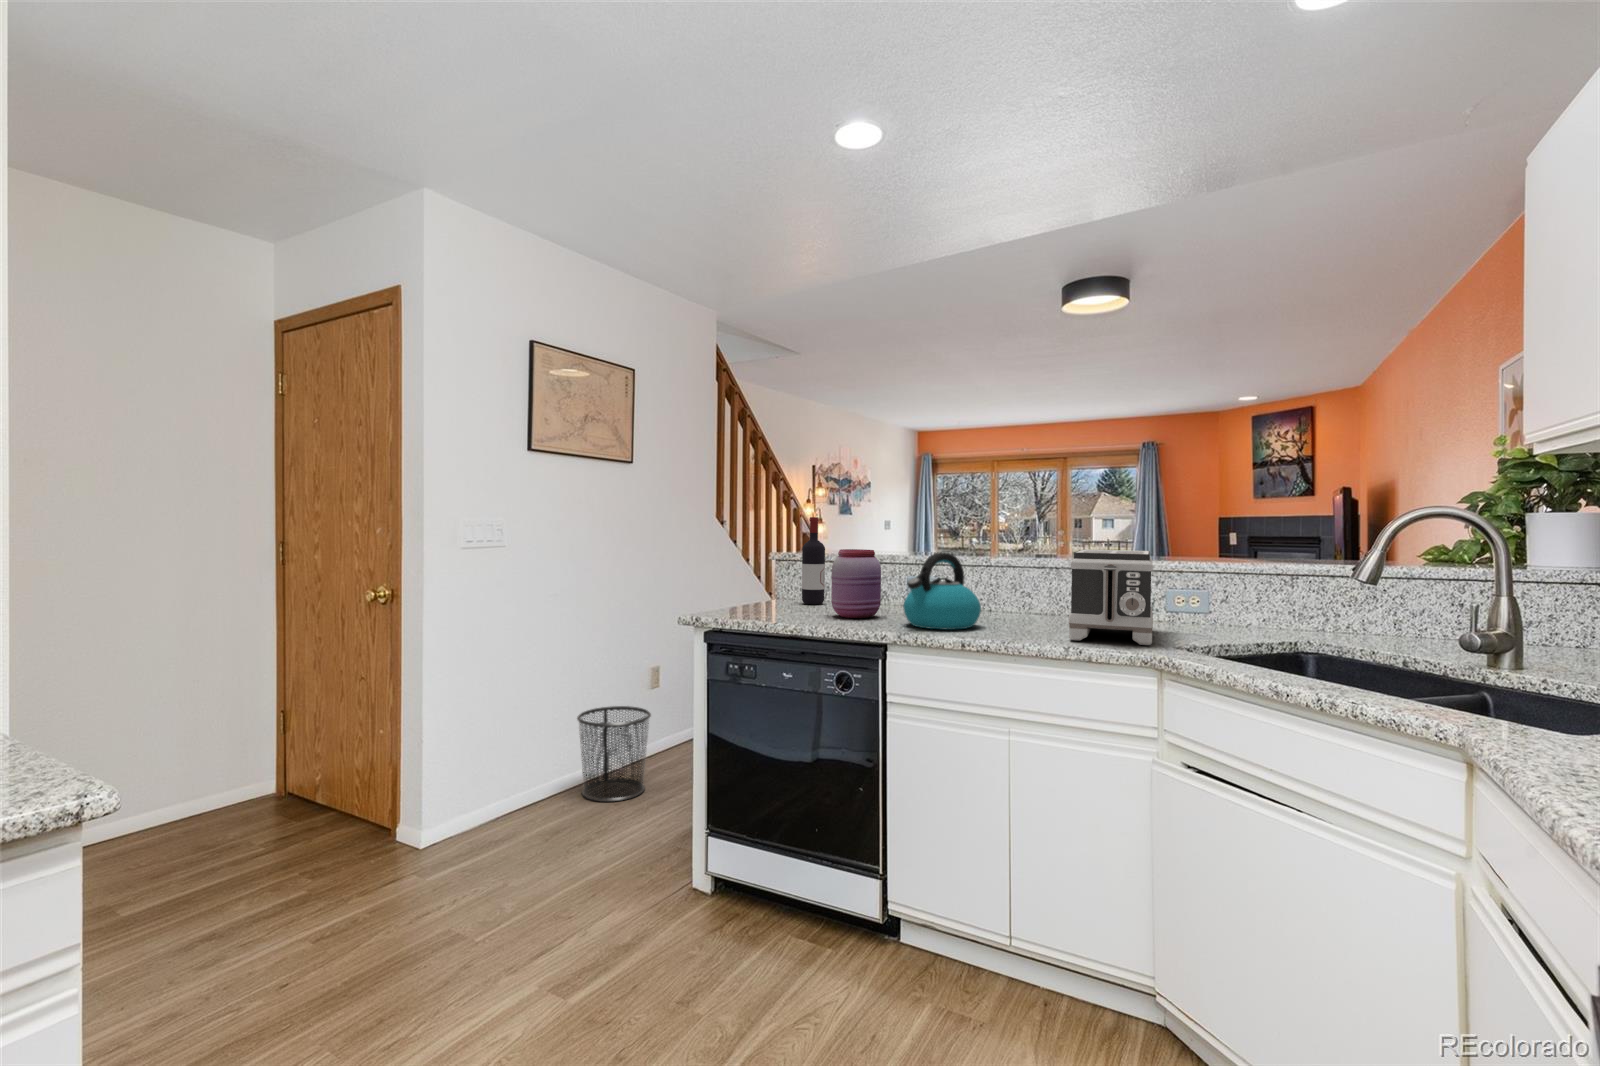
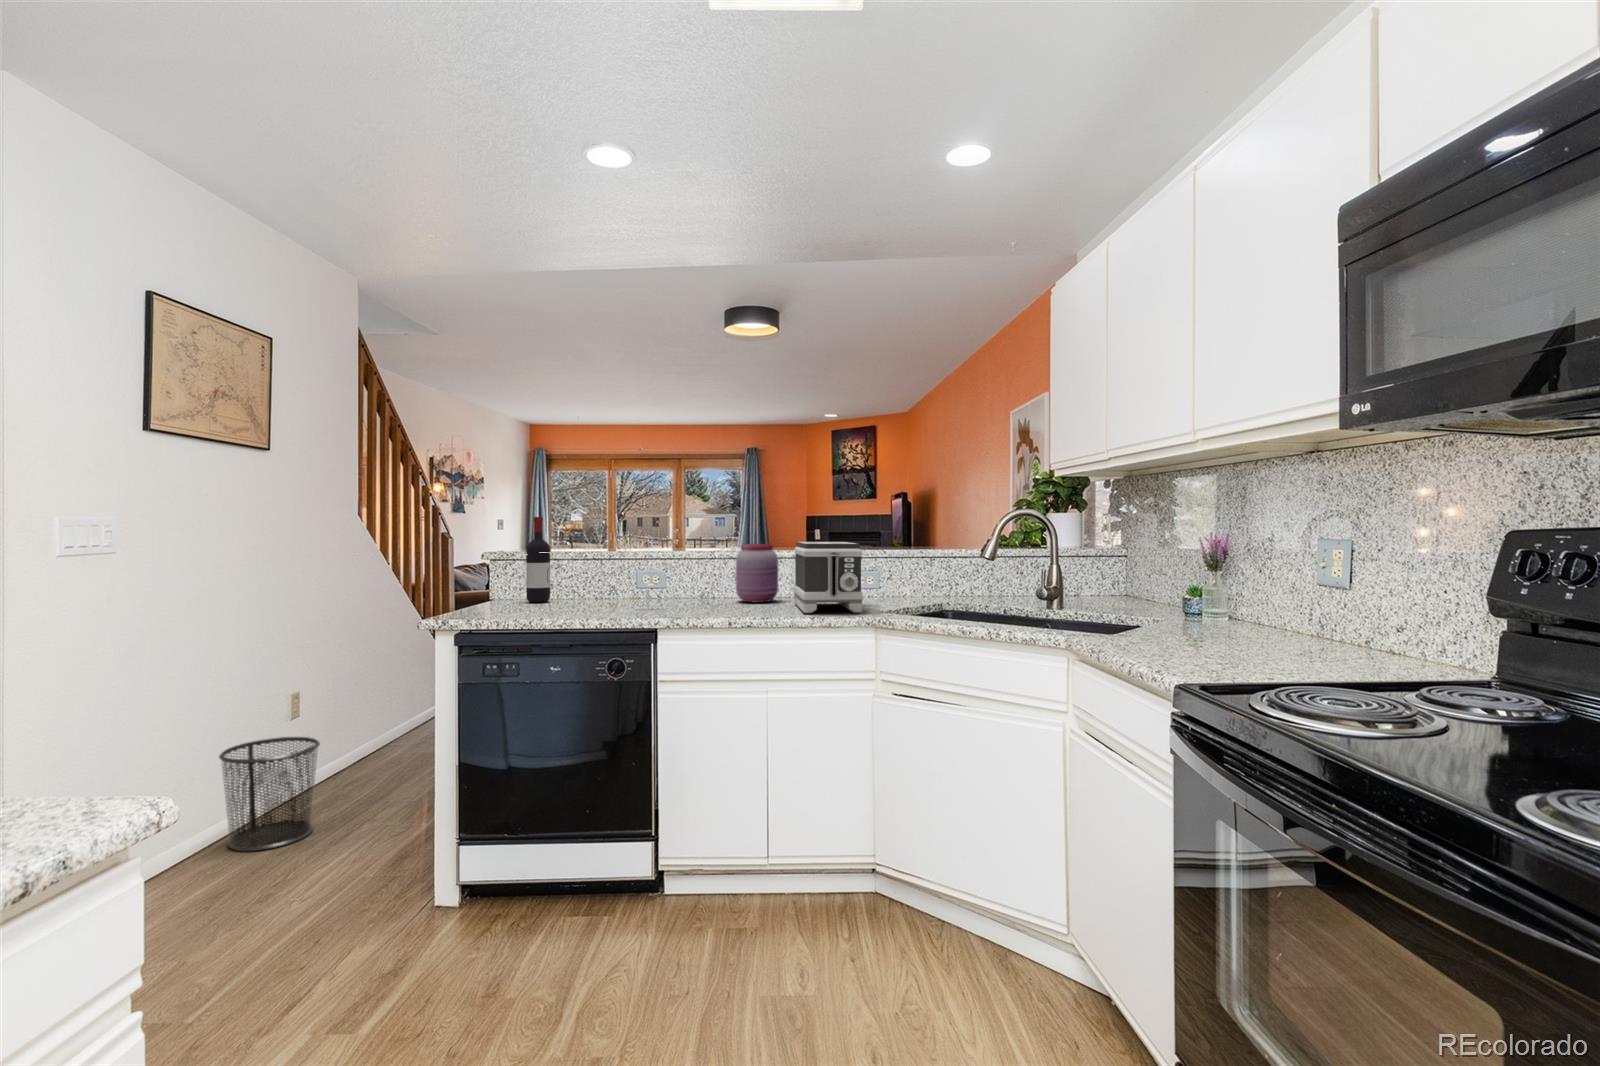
jar: present [831,549,881,618] -> present [736,544,778,602]
kettle: present [903,553,981,630] -> none [657,547,724,614]

